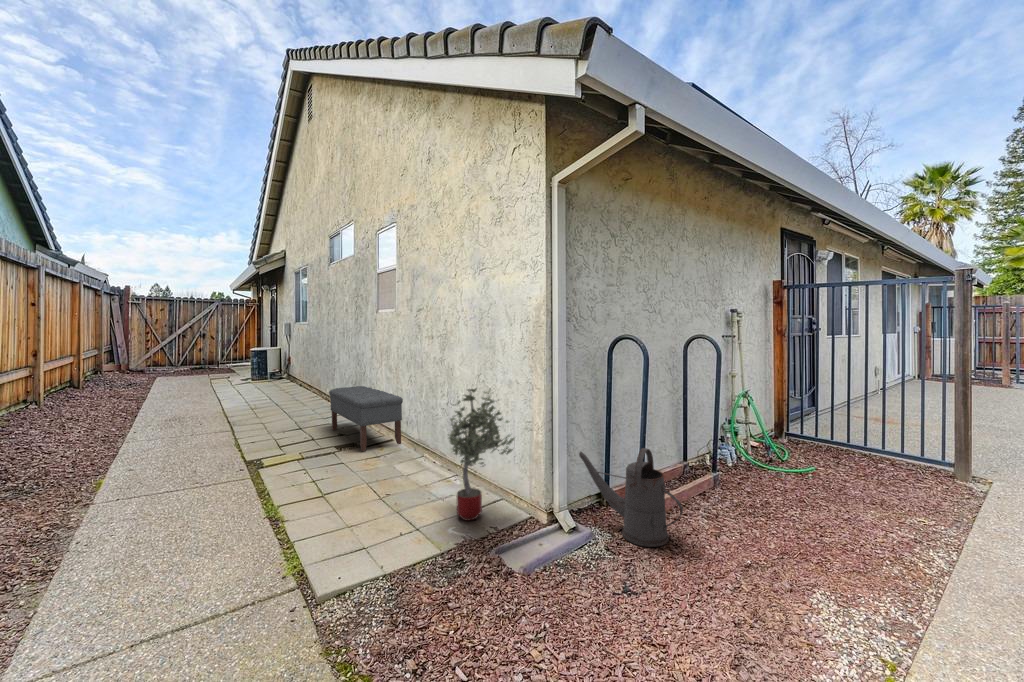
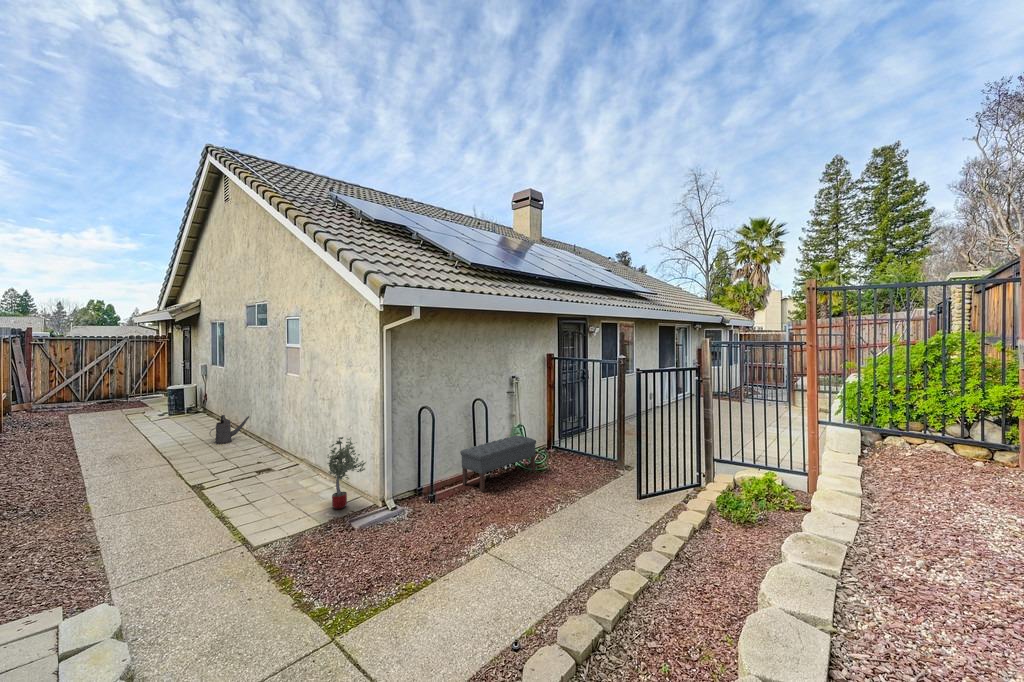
bench: present [329,386,403,451] -> present [460,436,536,492]
watering can: present [579,448,683,547] -> present [210,415,249,444]

